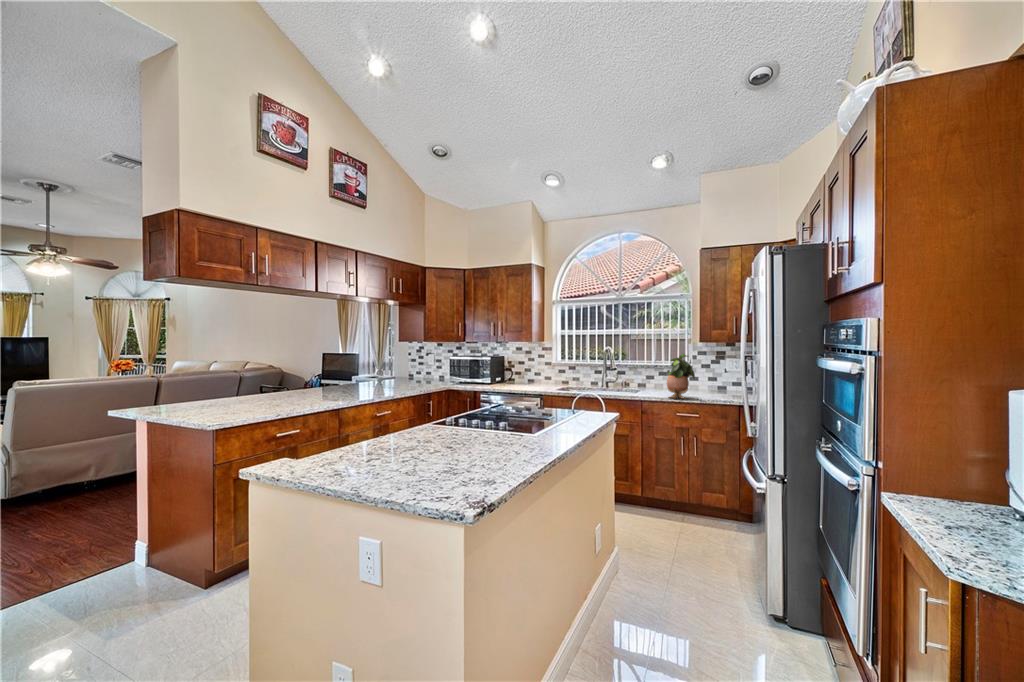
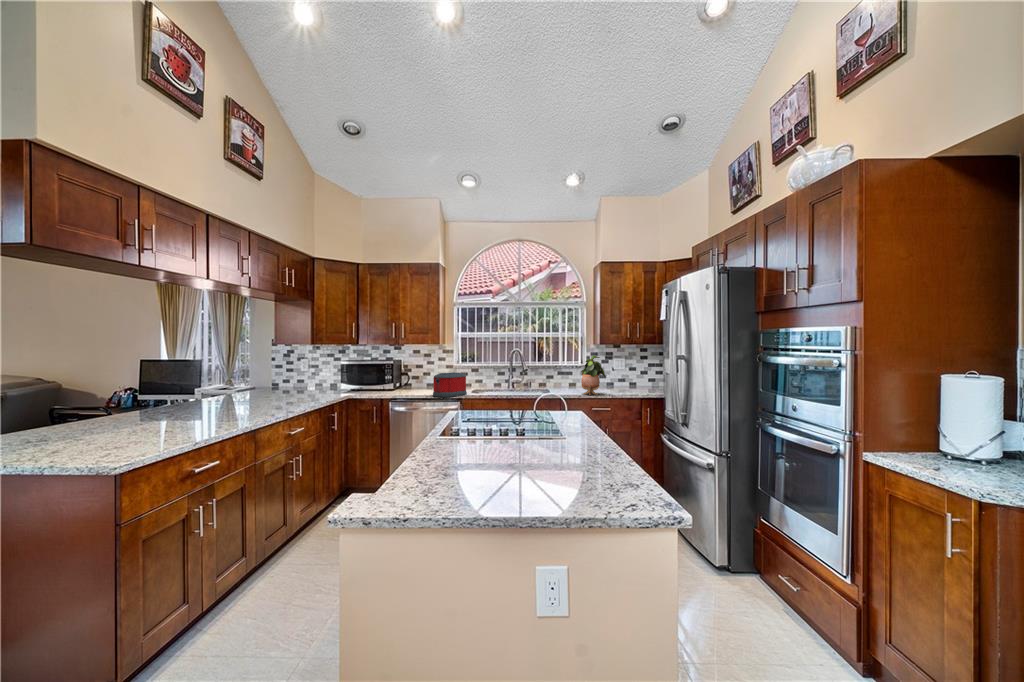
toaster: none [514,369,548,392] -> present [433,372,467,397]

